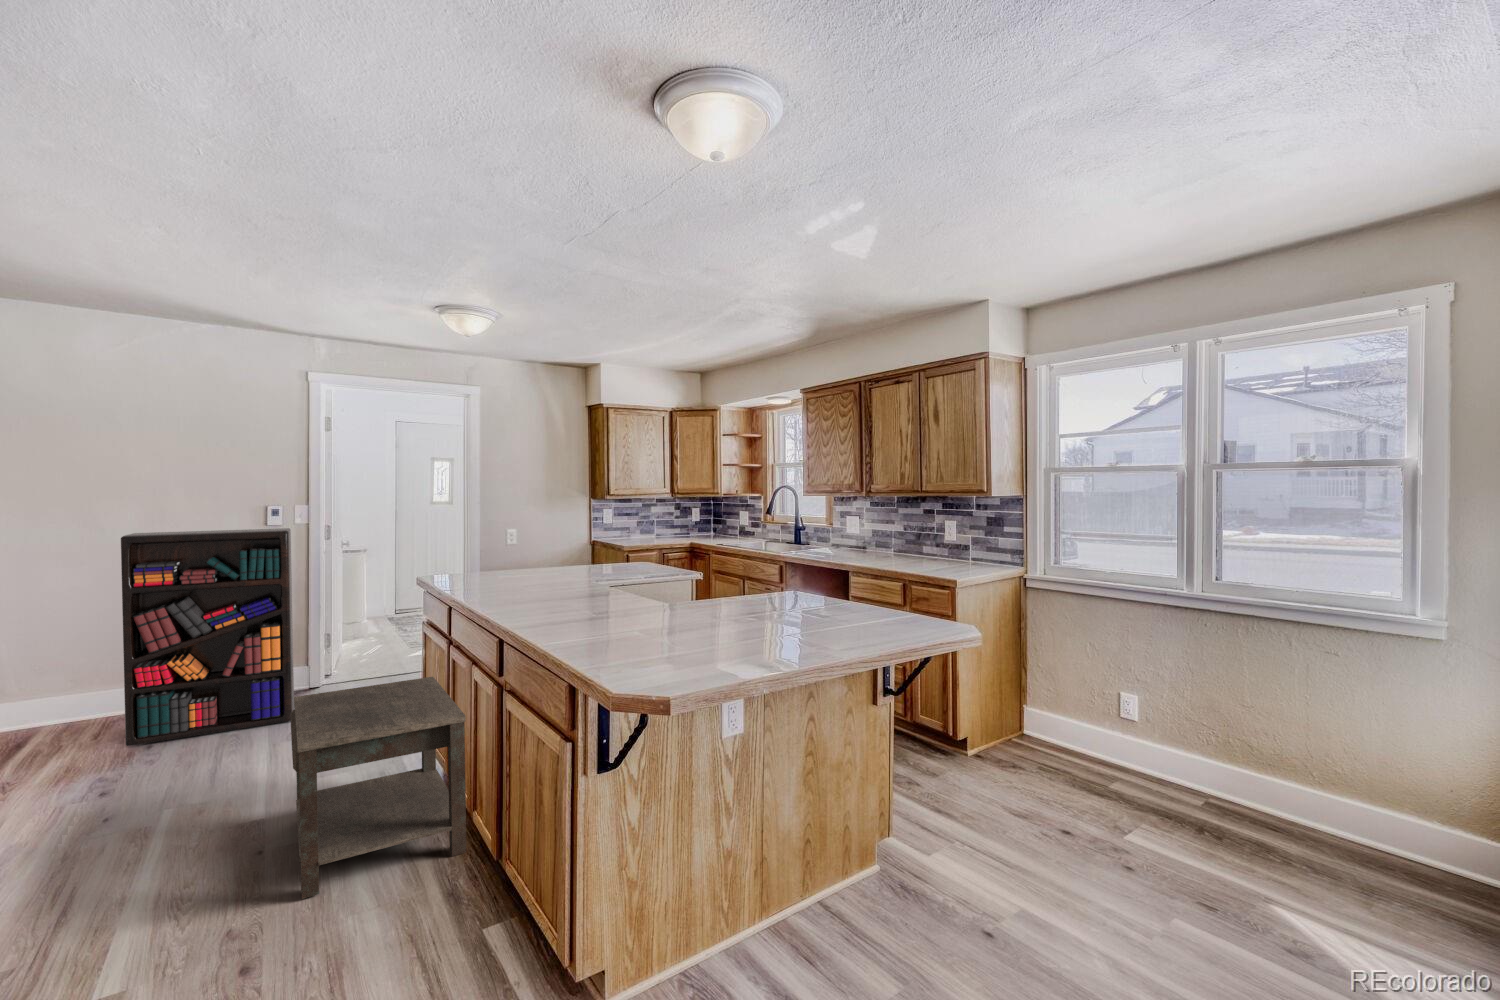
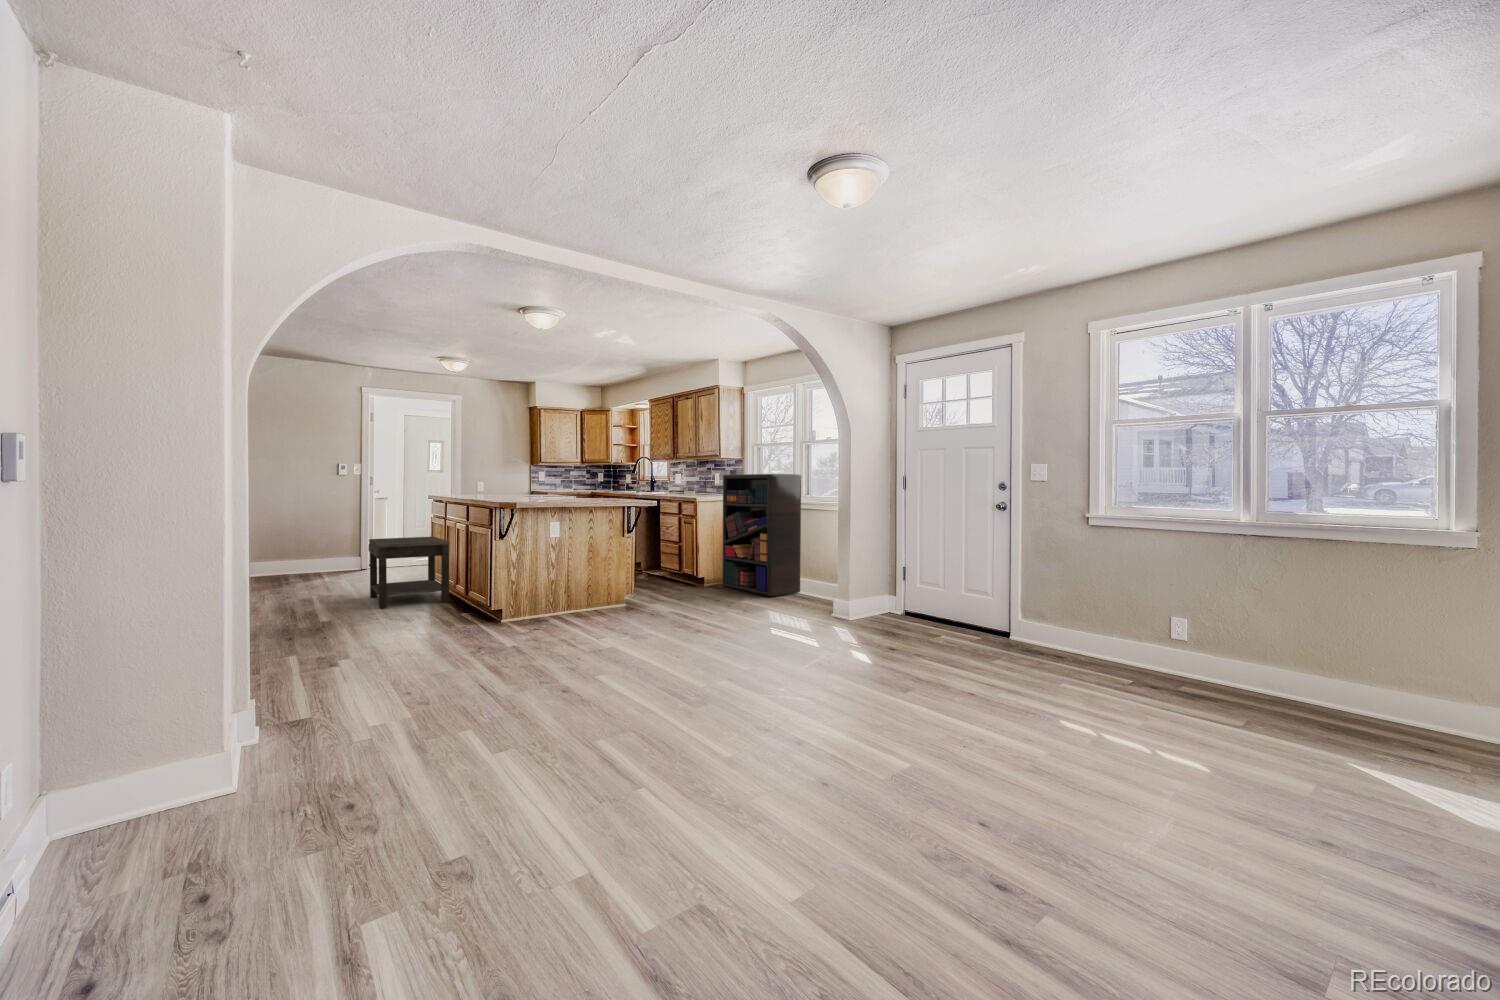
bookshelf: present [121,528,294,746] -> present [723,474,801,596]

